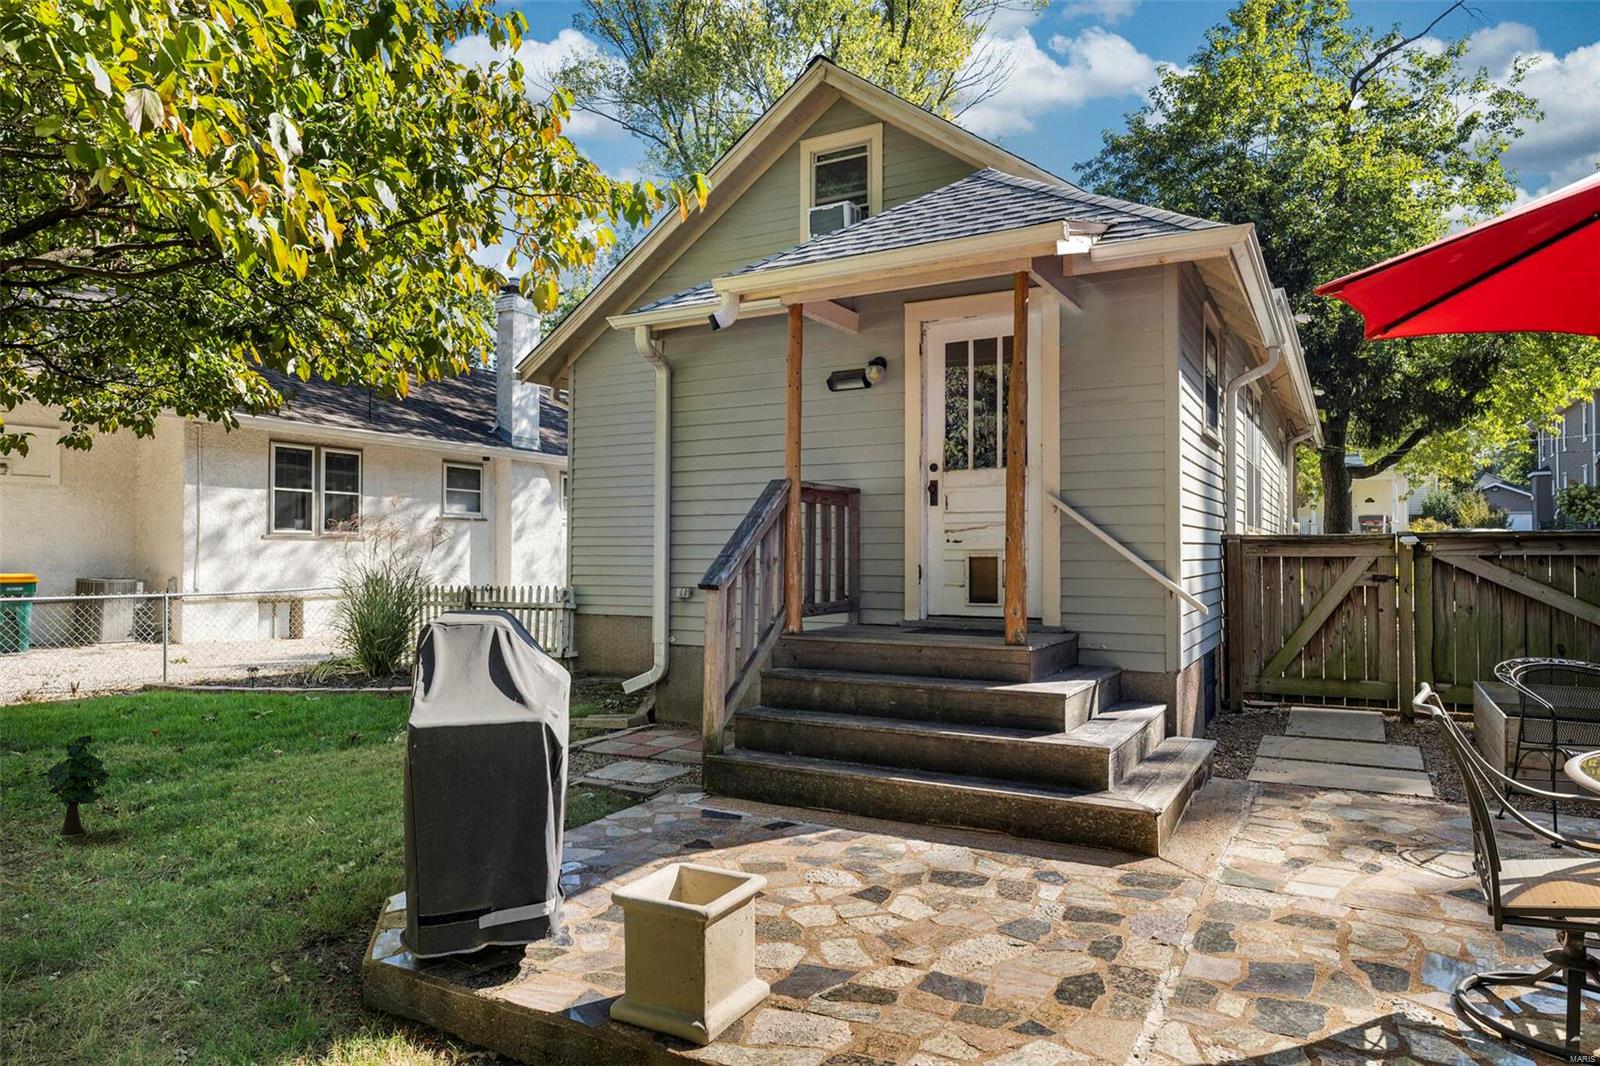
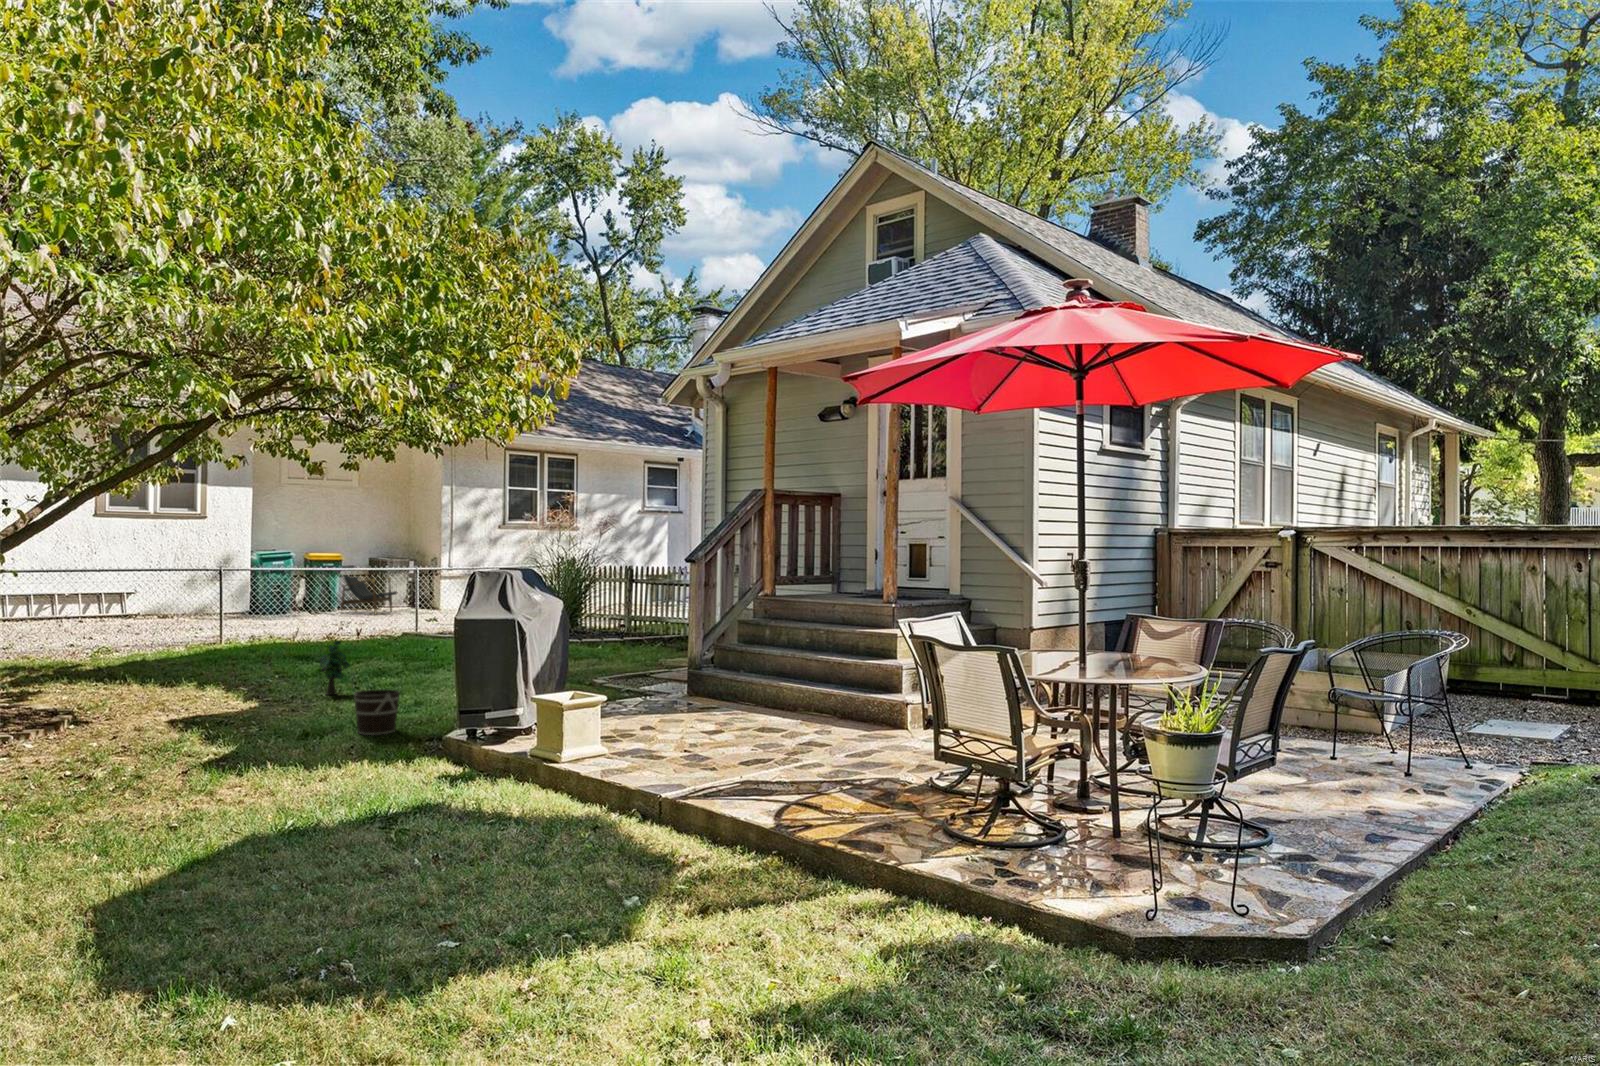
lounge chair: none [26,587,118,654] -> present [341,565,397,614]
bucket: none [171,852,271,959] -> present [354,690,400,735]

